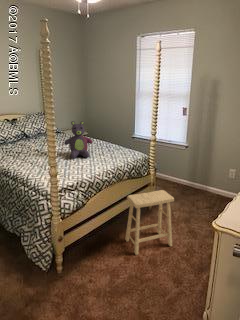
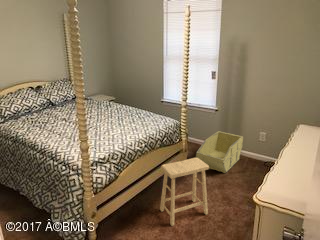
stuffed bear: present [64,121,93,158] -> none [93,88,123,127]
storage bin: none [164,168,213,209] -> present [196,131,243,173]

